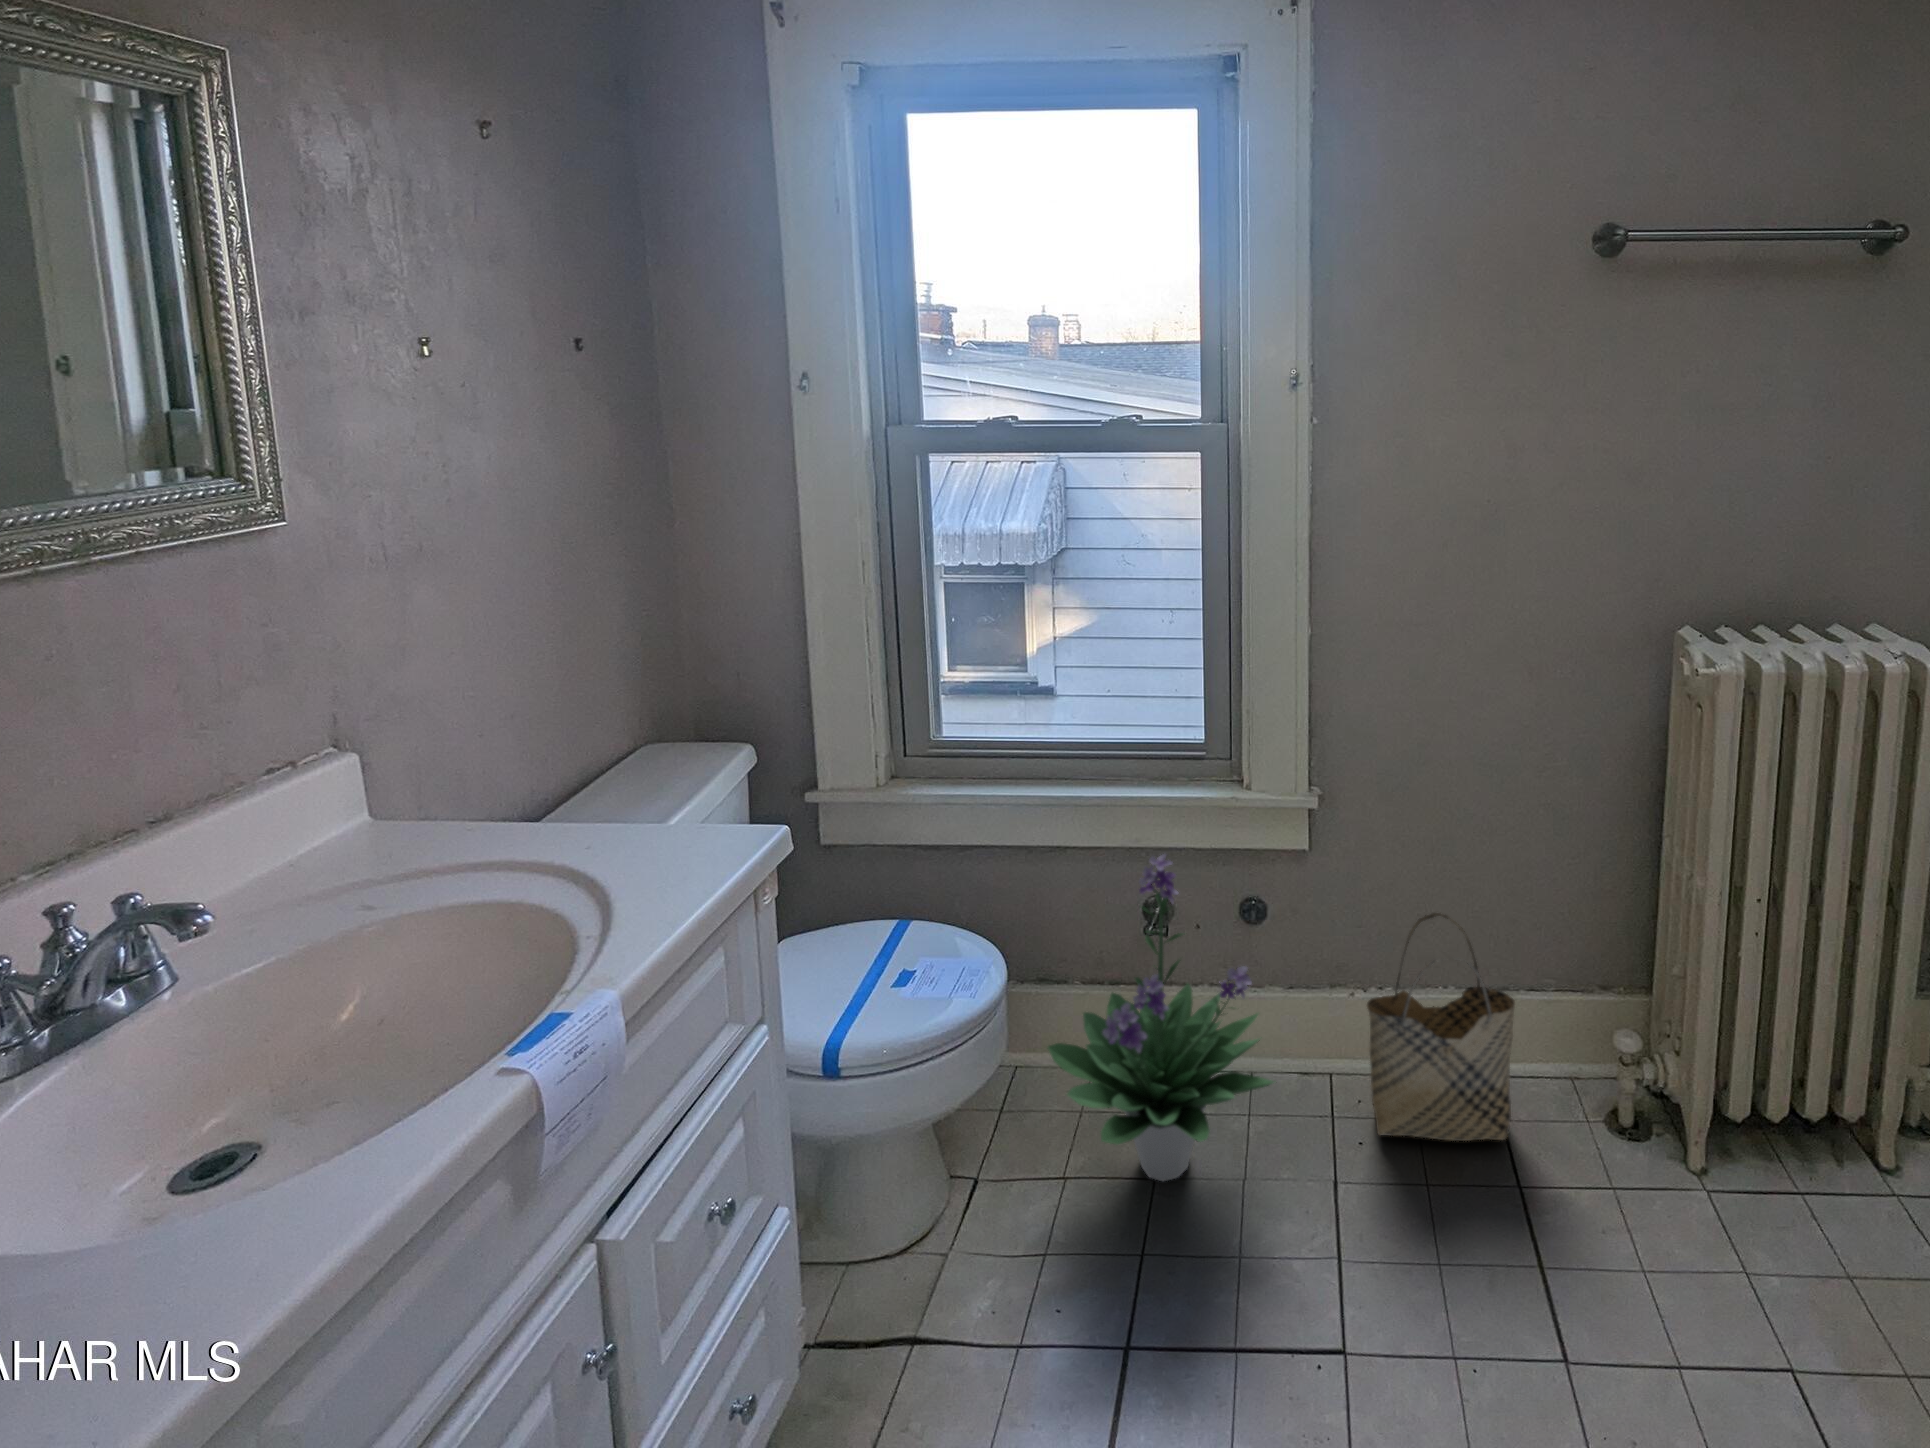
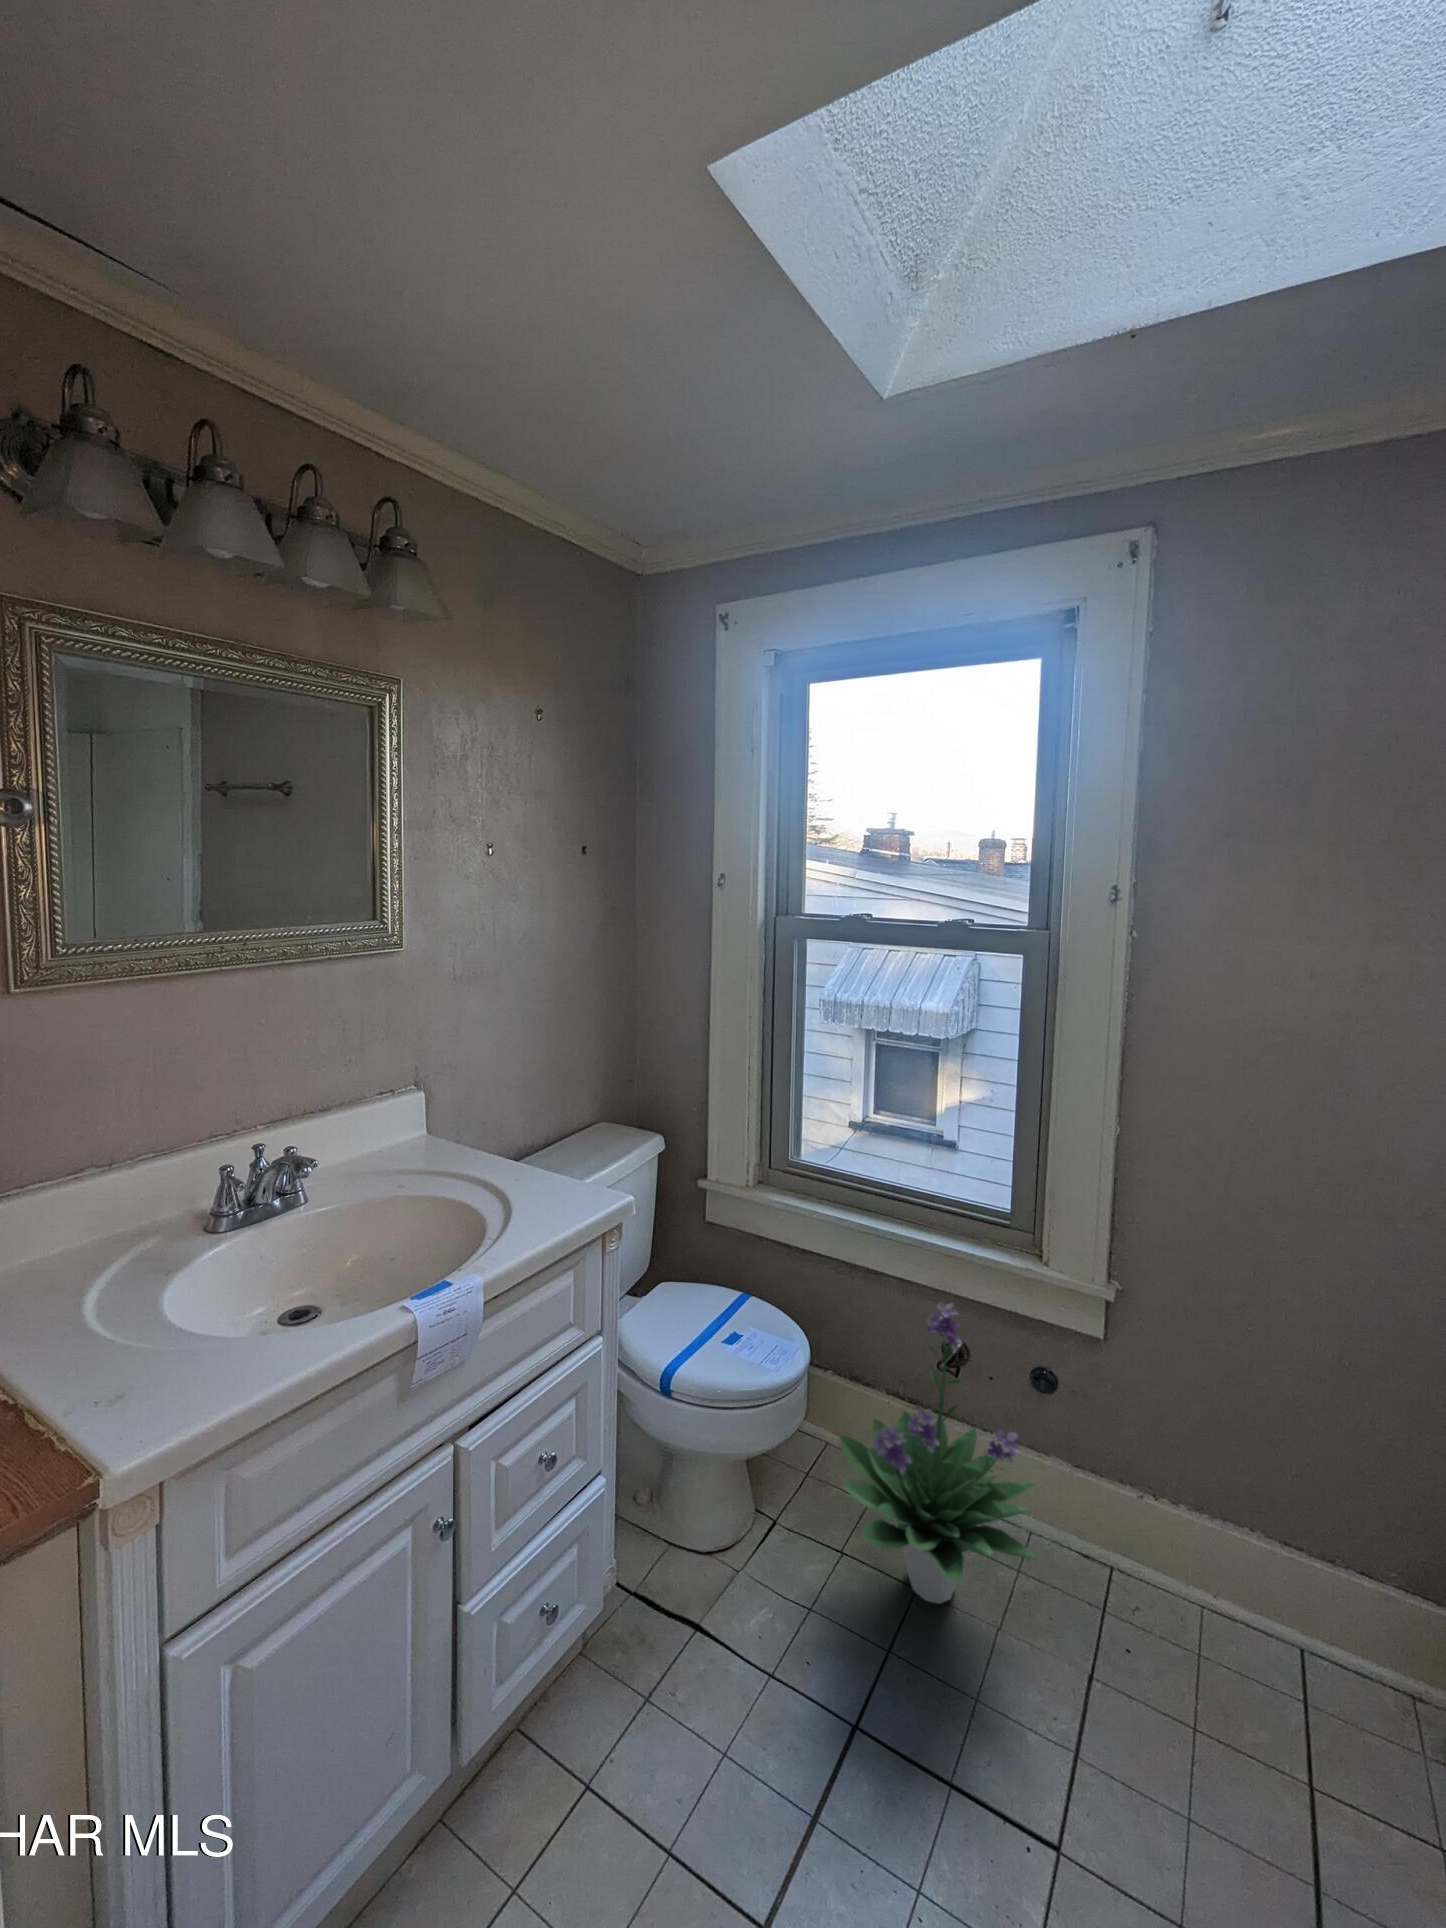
woven basket: present [1367,913,1515,1141] -> none [1154,1455,1351,1751]

